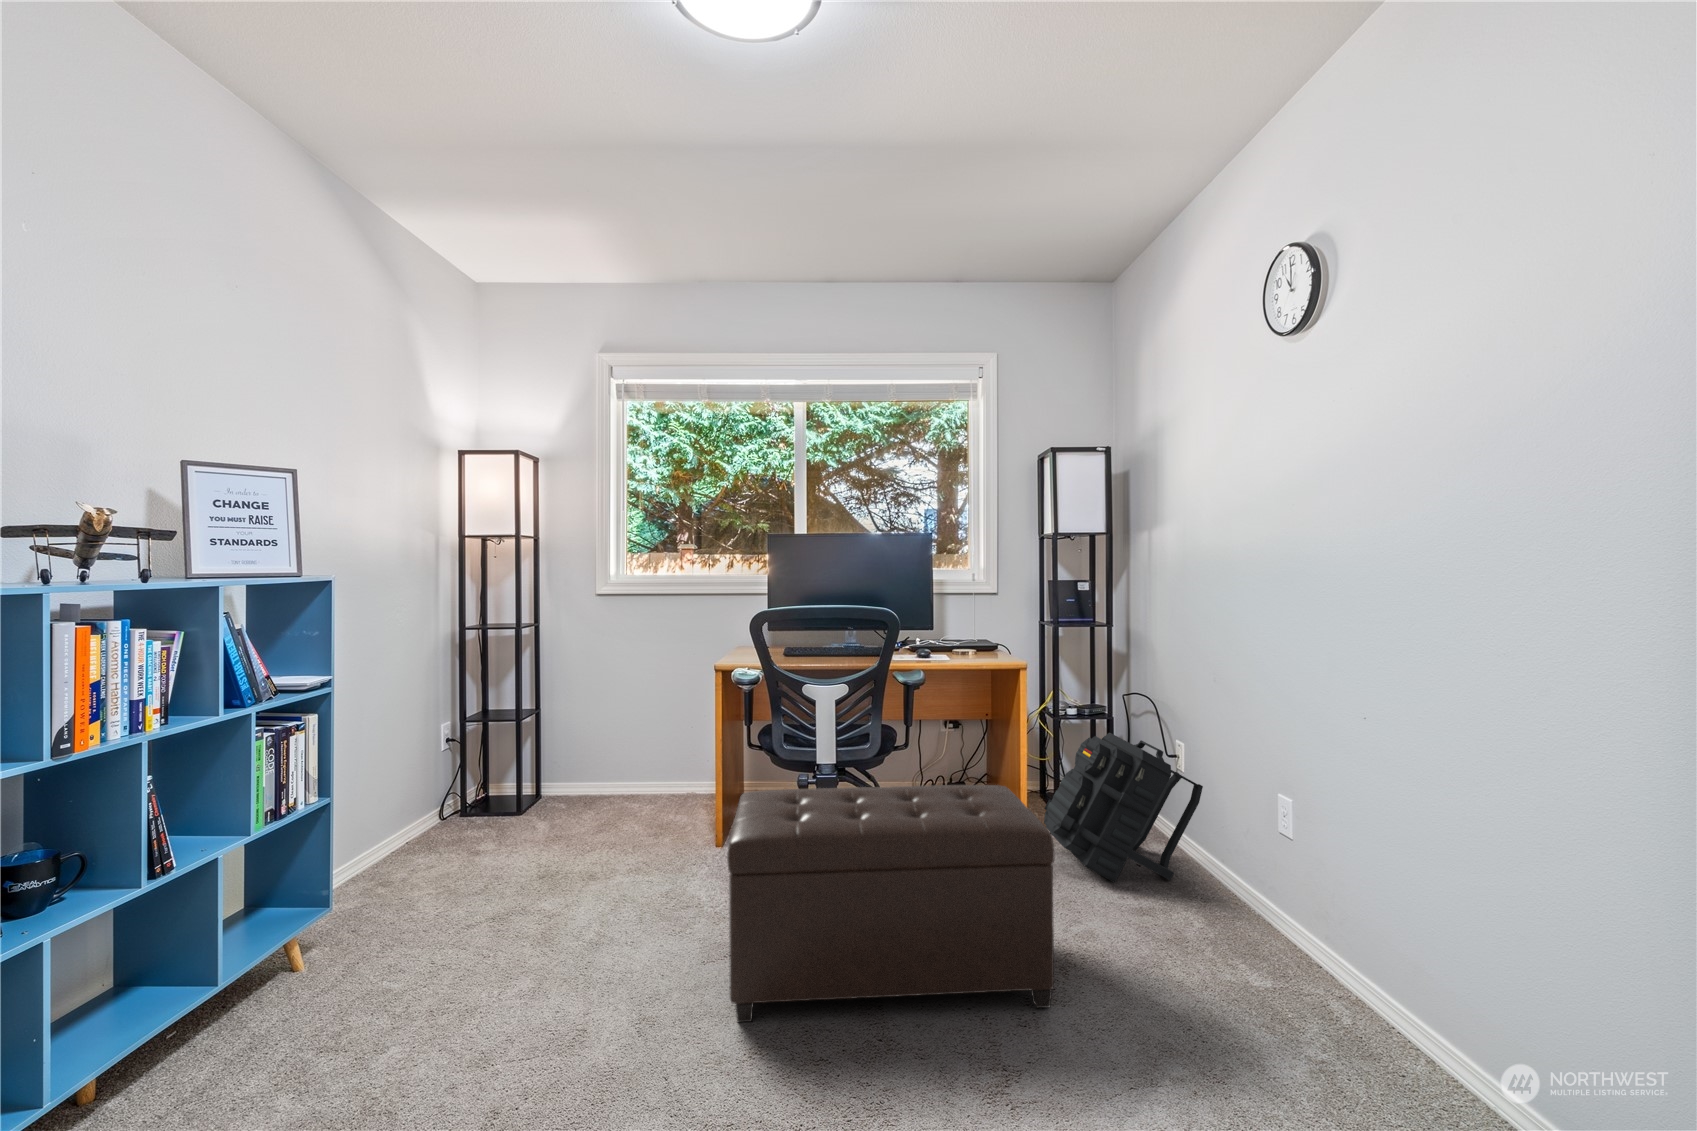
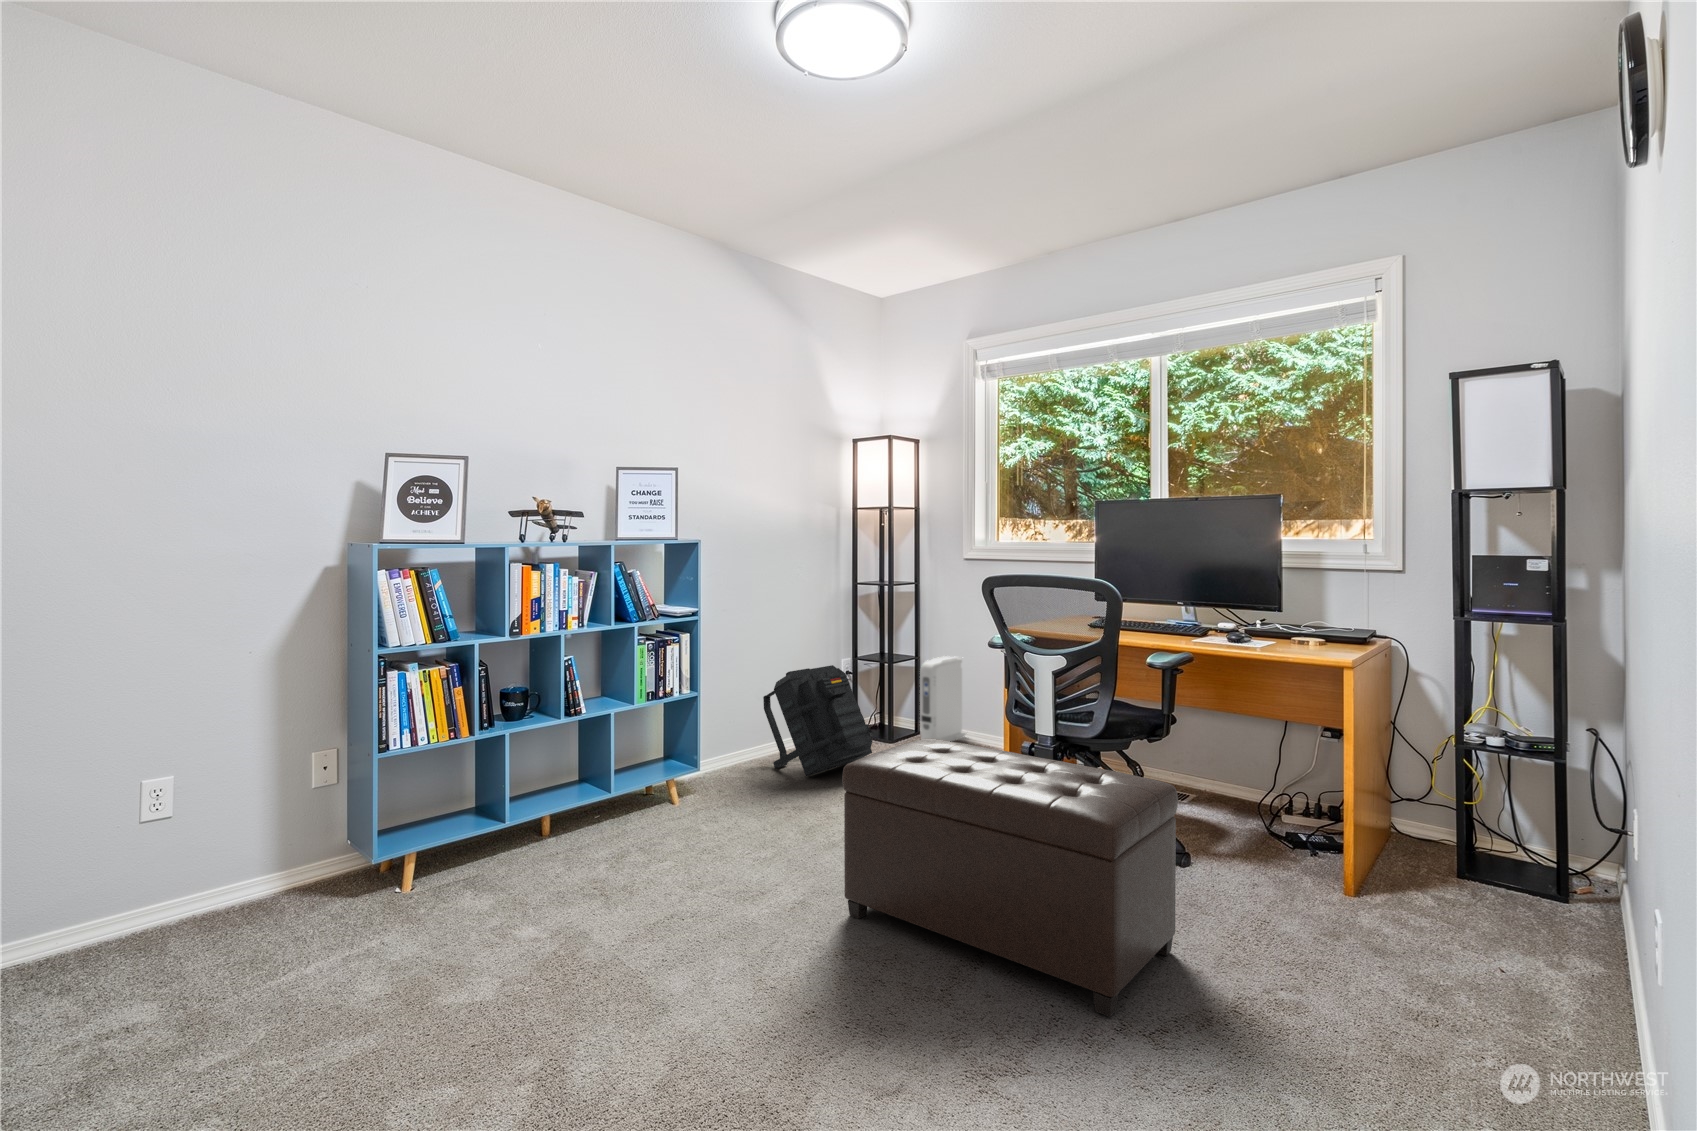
air purifier: none [562,700,601,802] -> present [920,656,966,741]
backpack: present [1044,733,1203,882] -> present [763,665,872,776]

